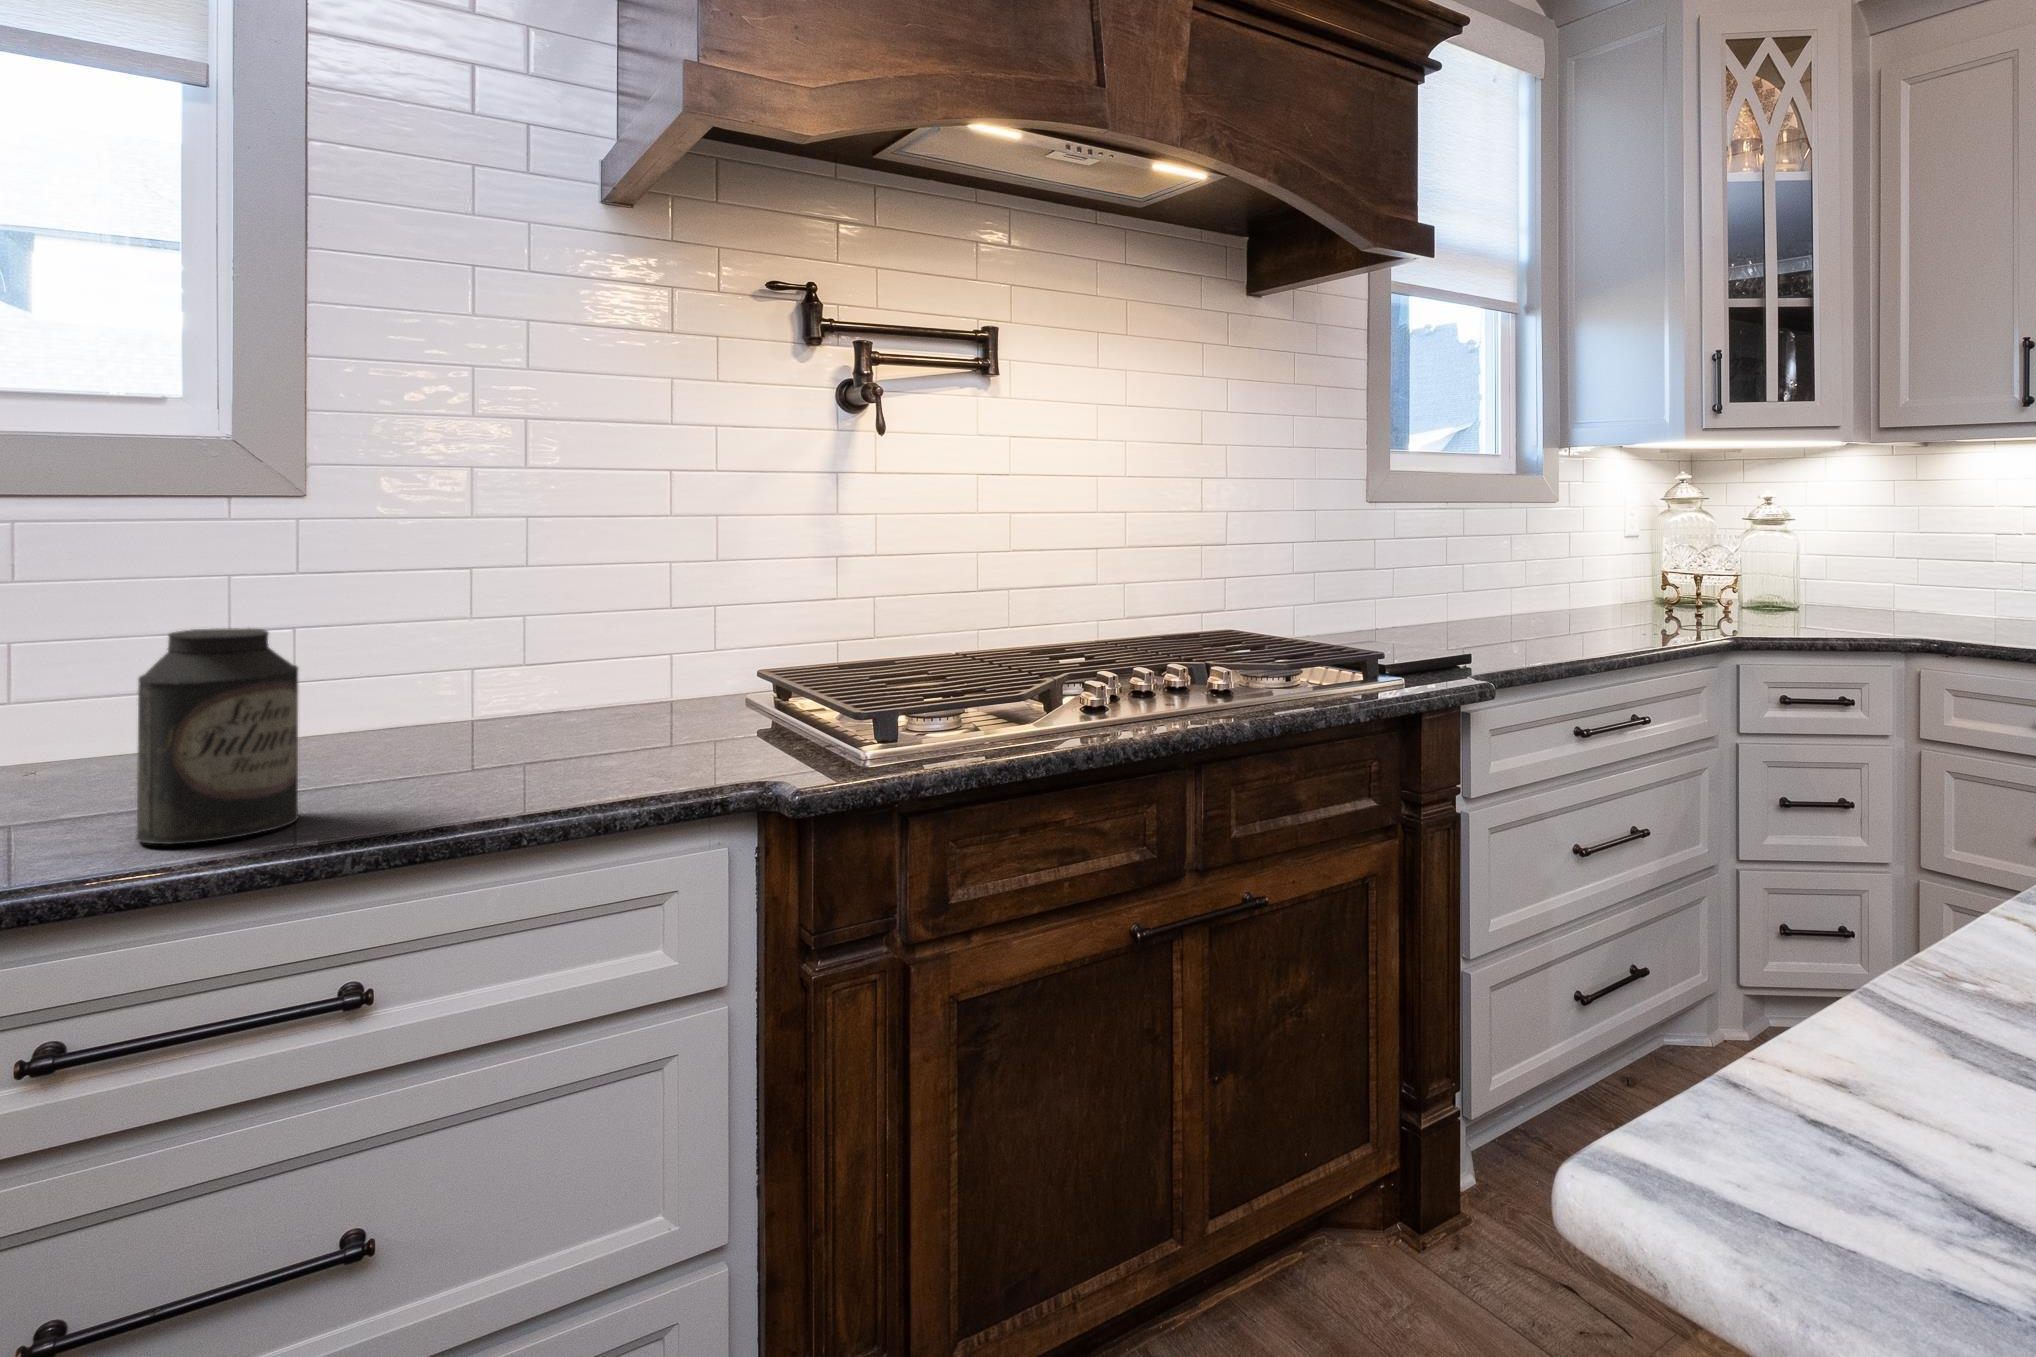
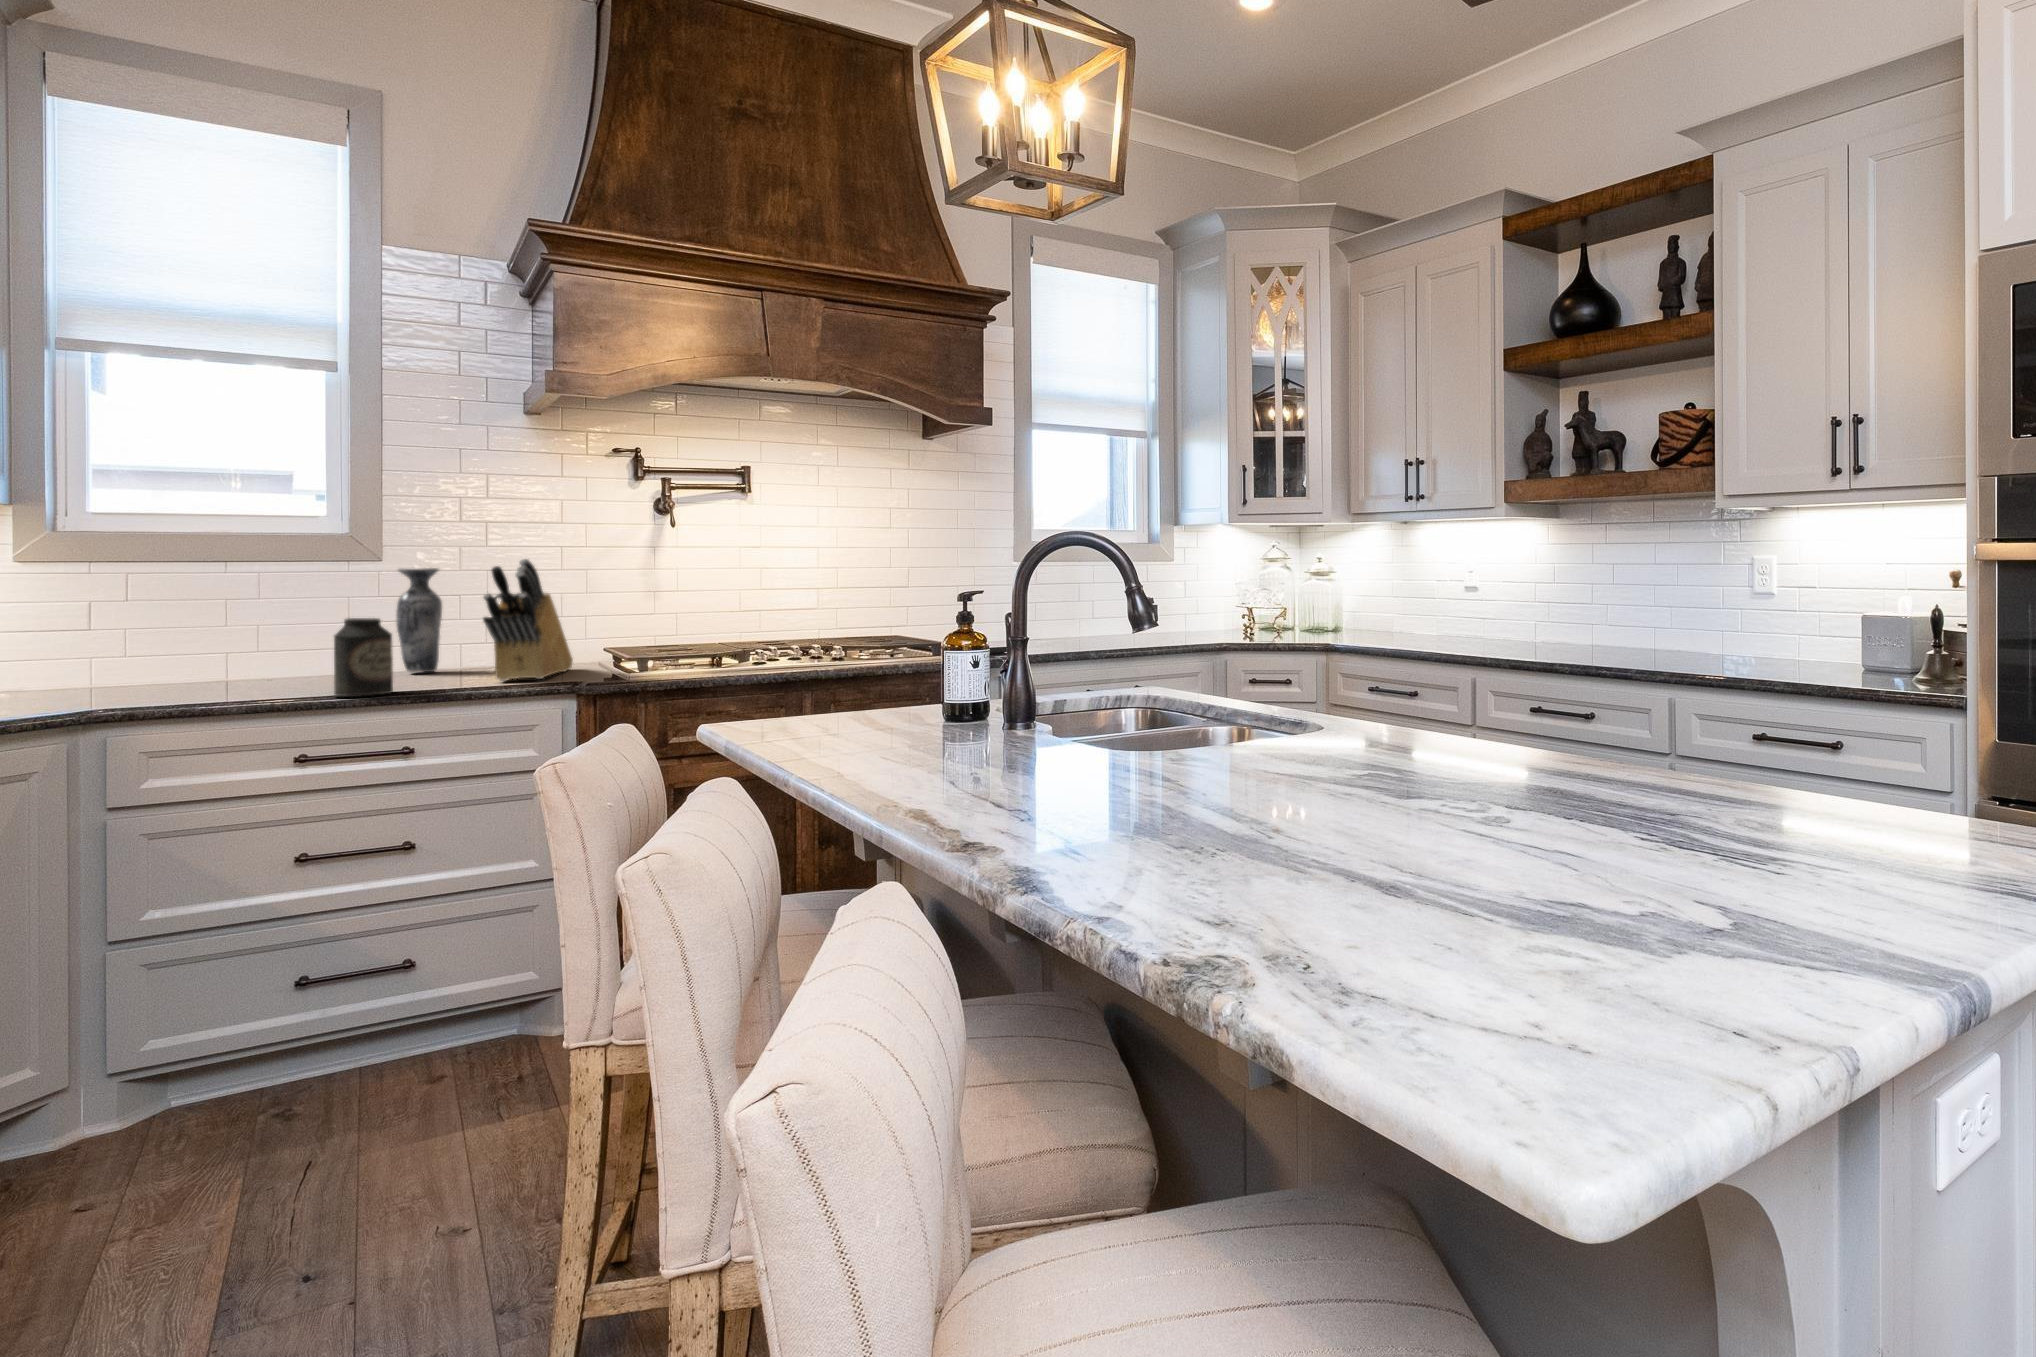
knife block: none [526,482,705,769] -> present [483,559,573,681]
vase: none [328,506,429,736] -> present [396,568,442,673]

